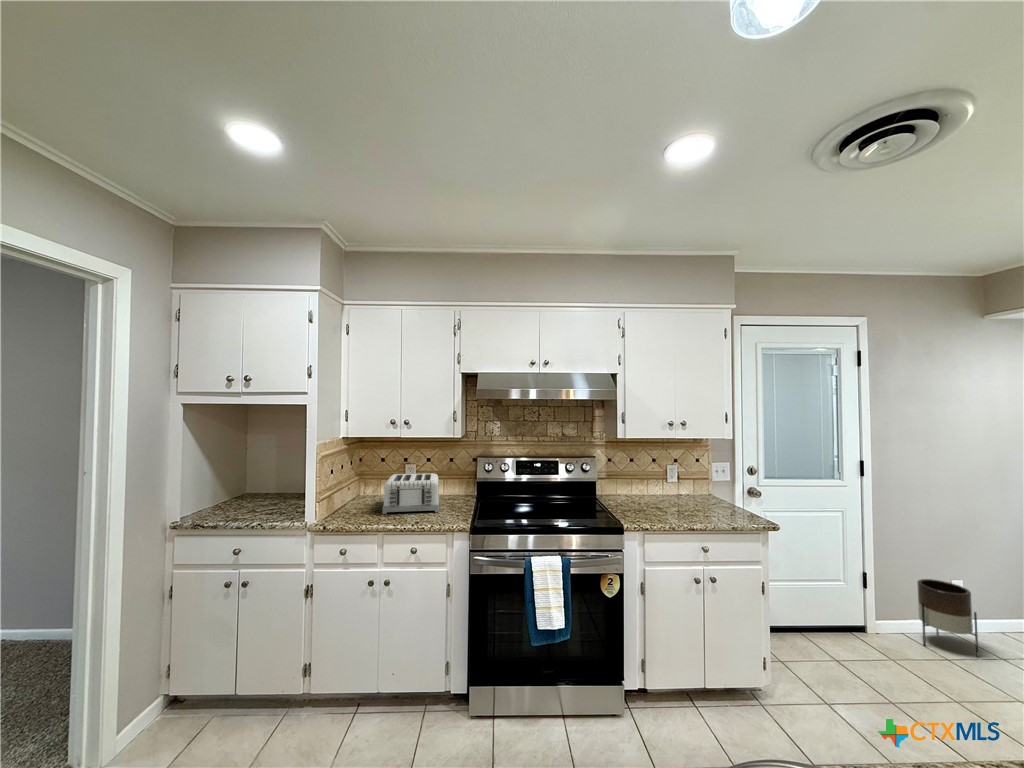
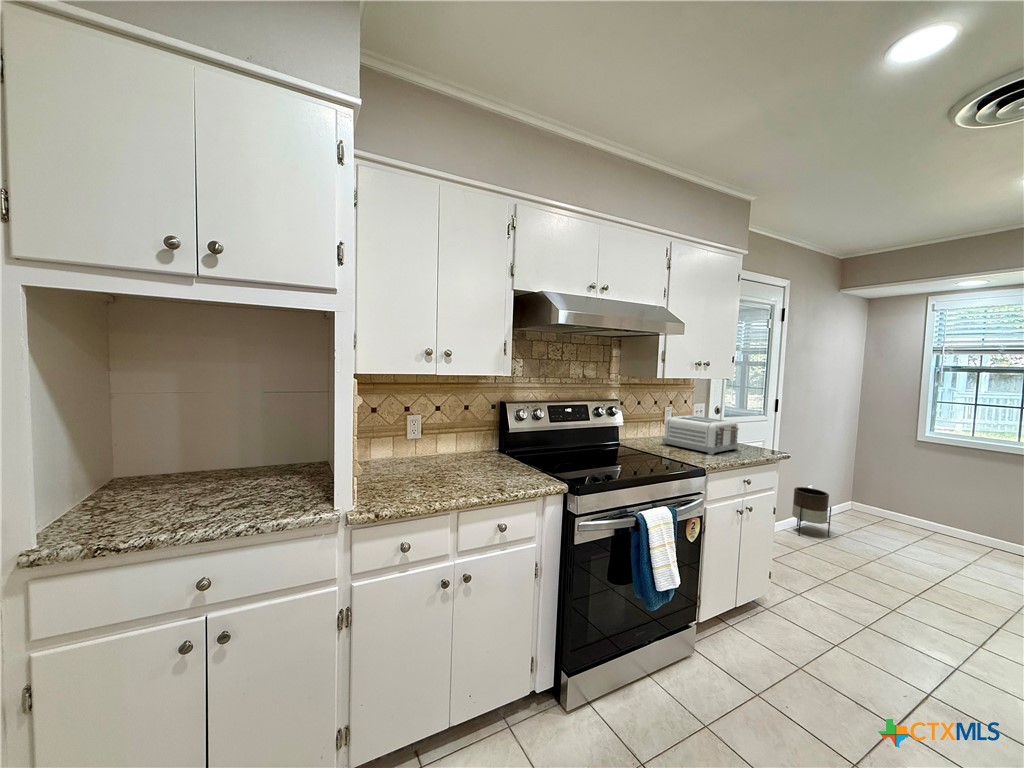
toaster: present [383,473,439,514] -> present [662,415,739,455]

